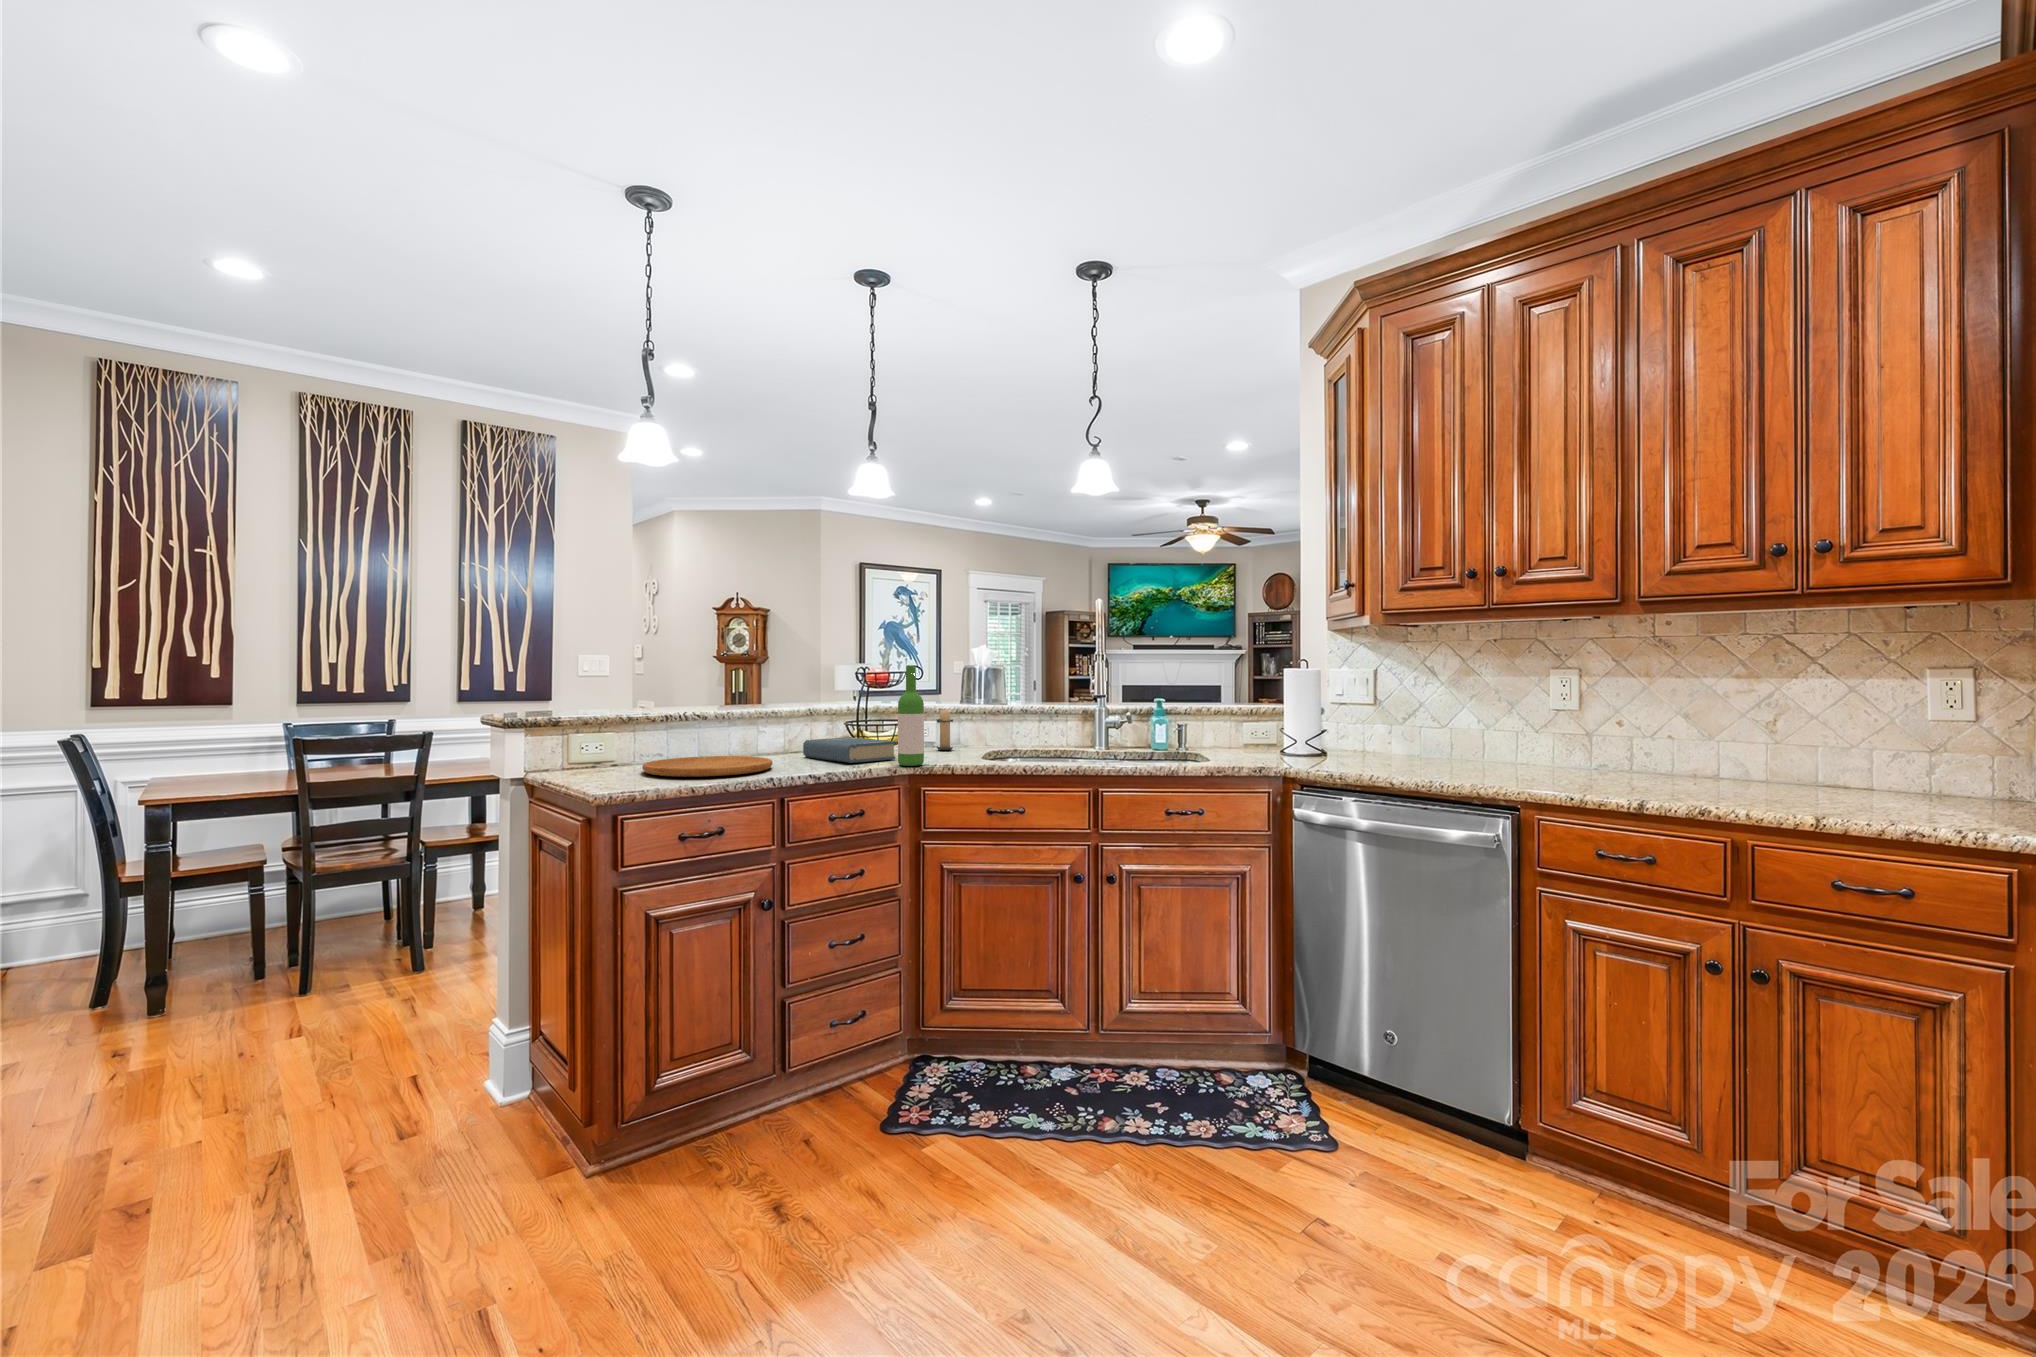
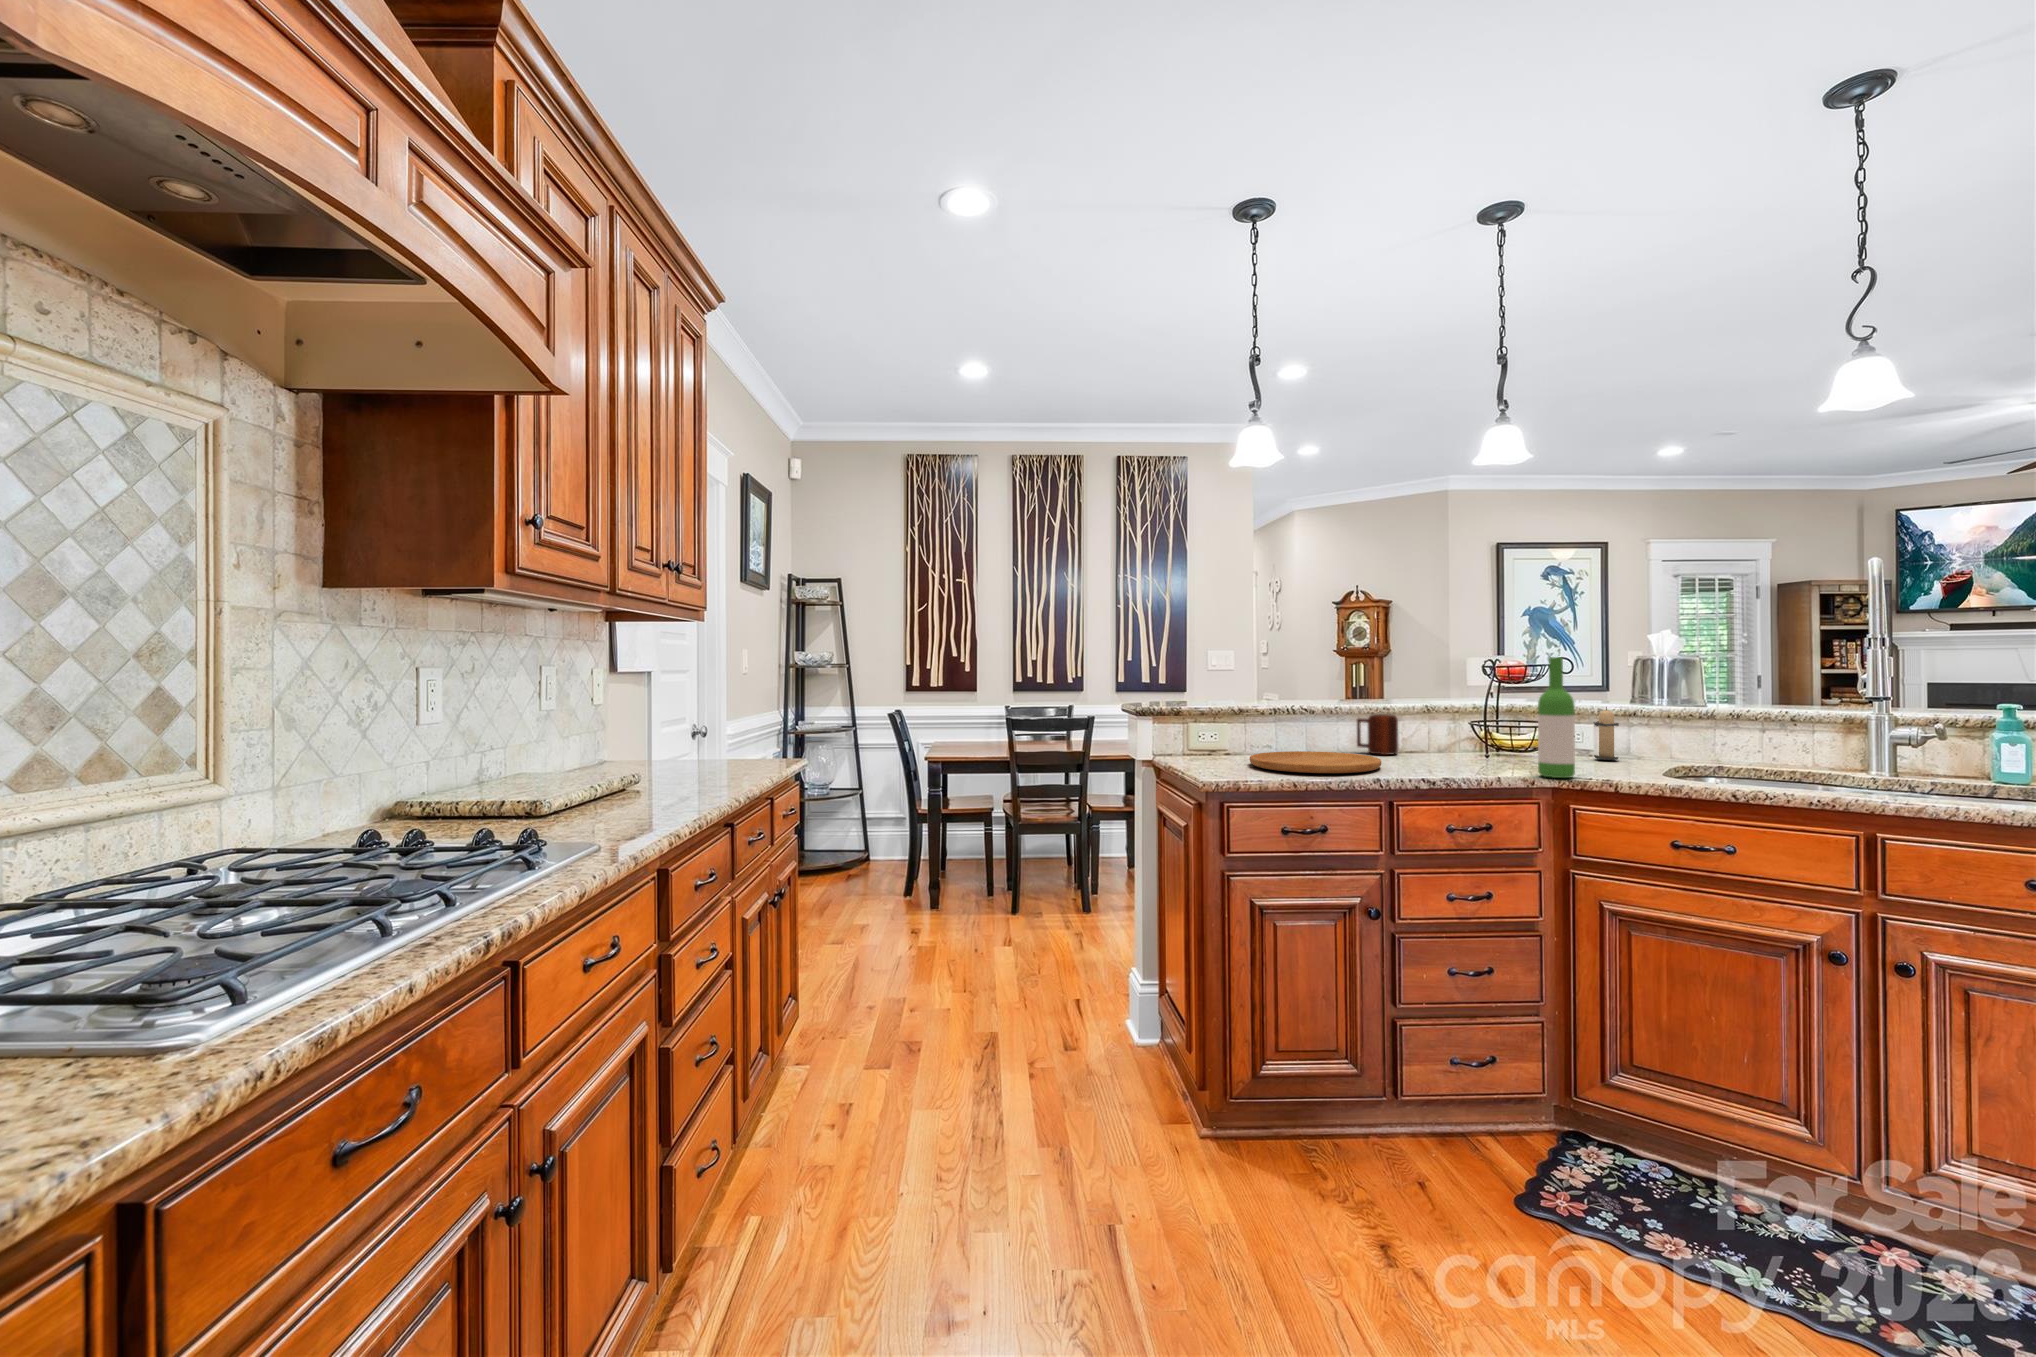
mug: none [748,718,786,756] -> present [1357,714,1398,755]
hardback book: present [803,737,895,763] -> none [1418,739,1535,769]

